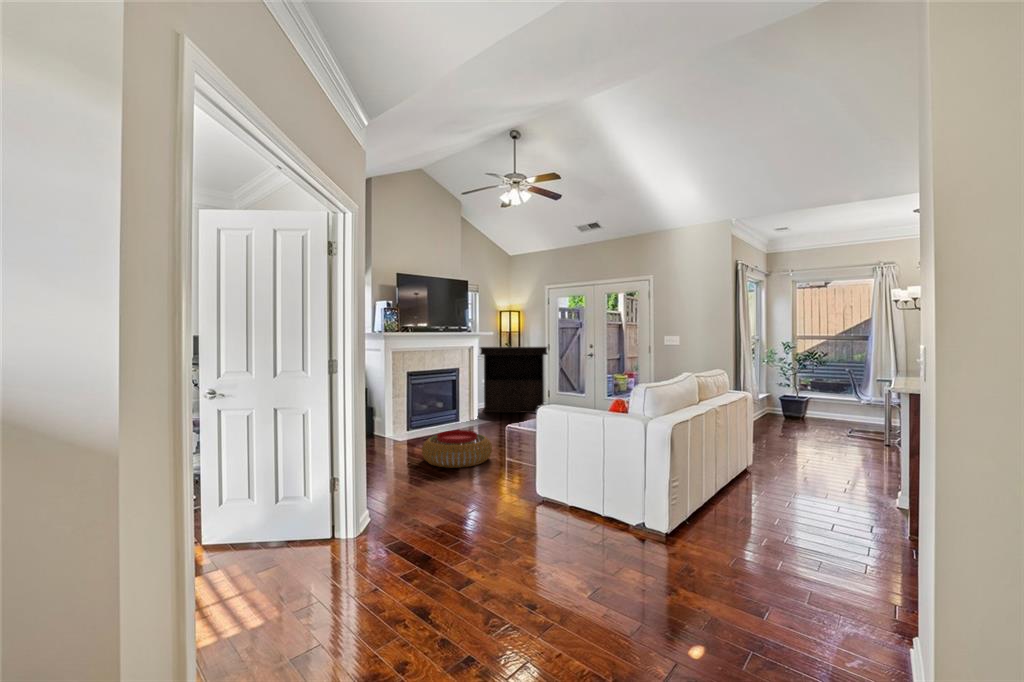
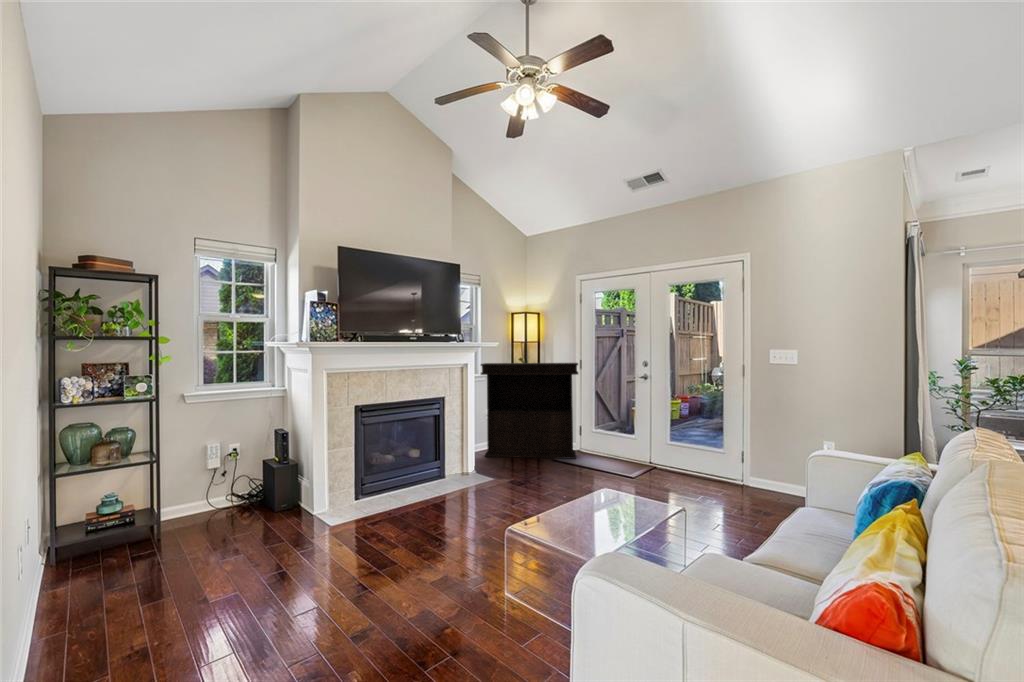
pouf: present [422,430,492,468] -> none [332,529,481,638]

